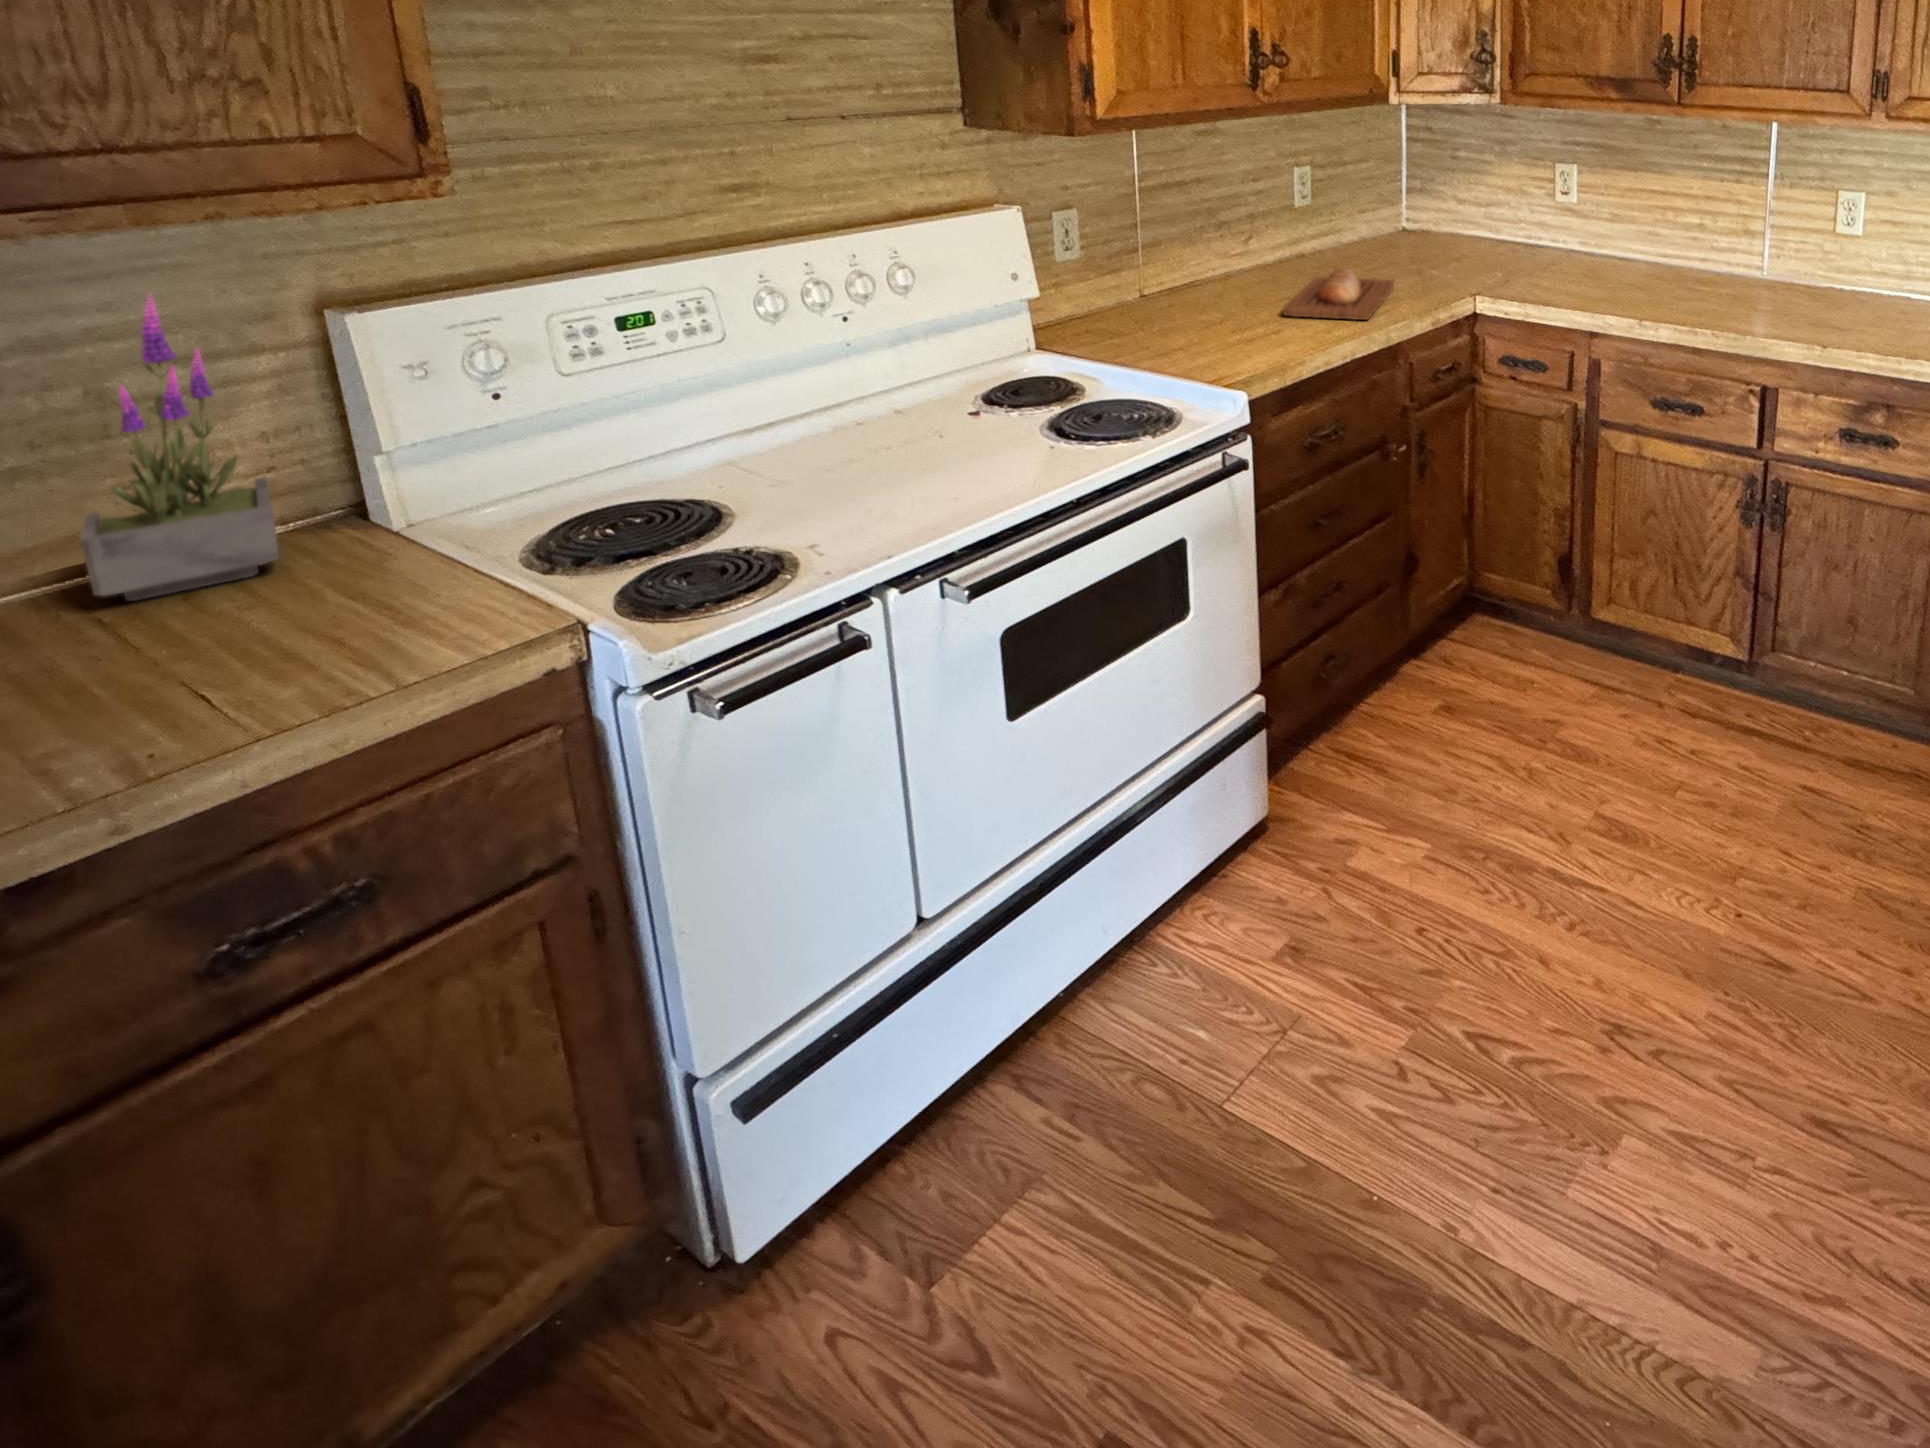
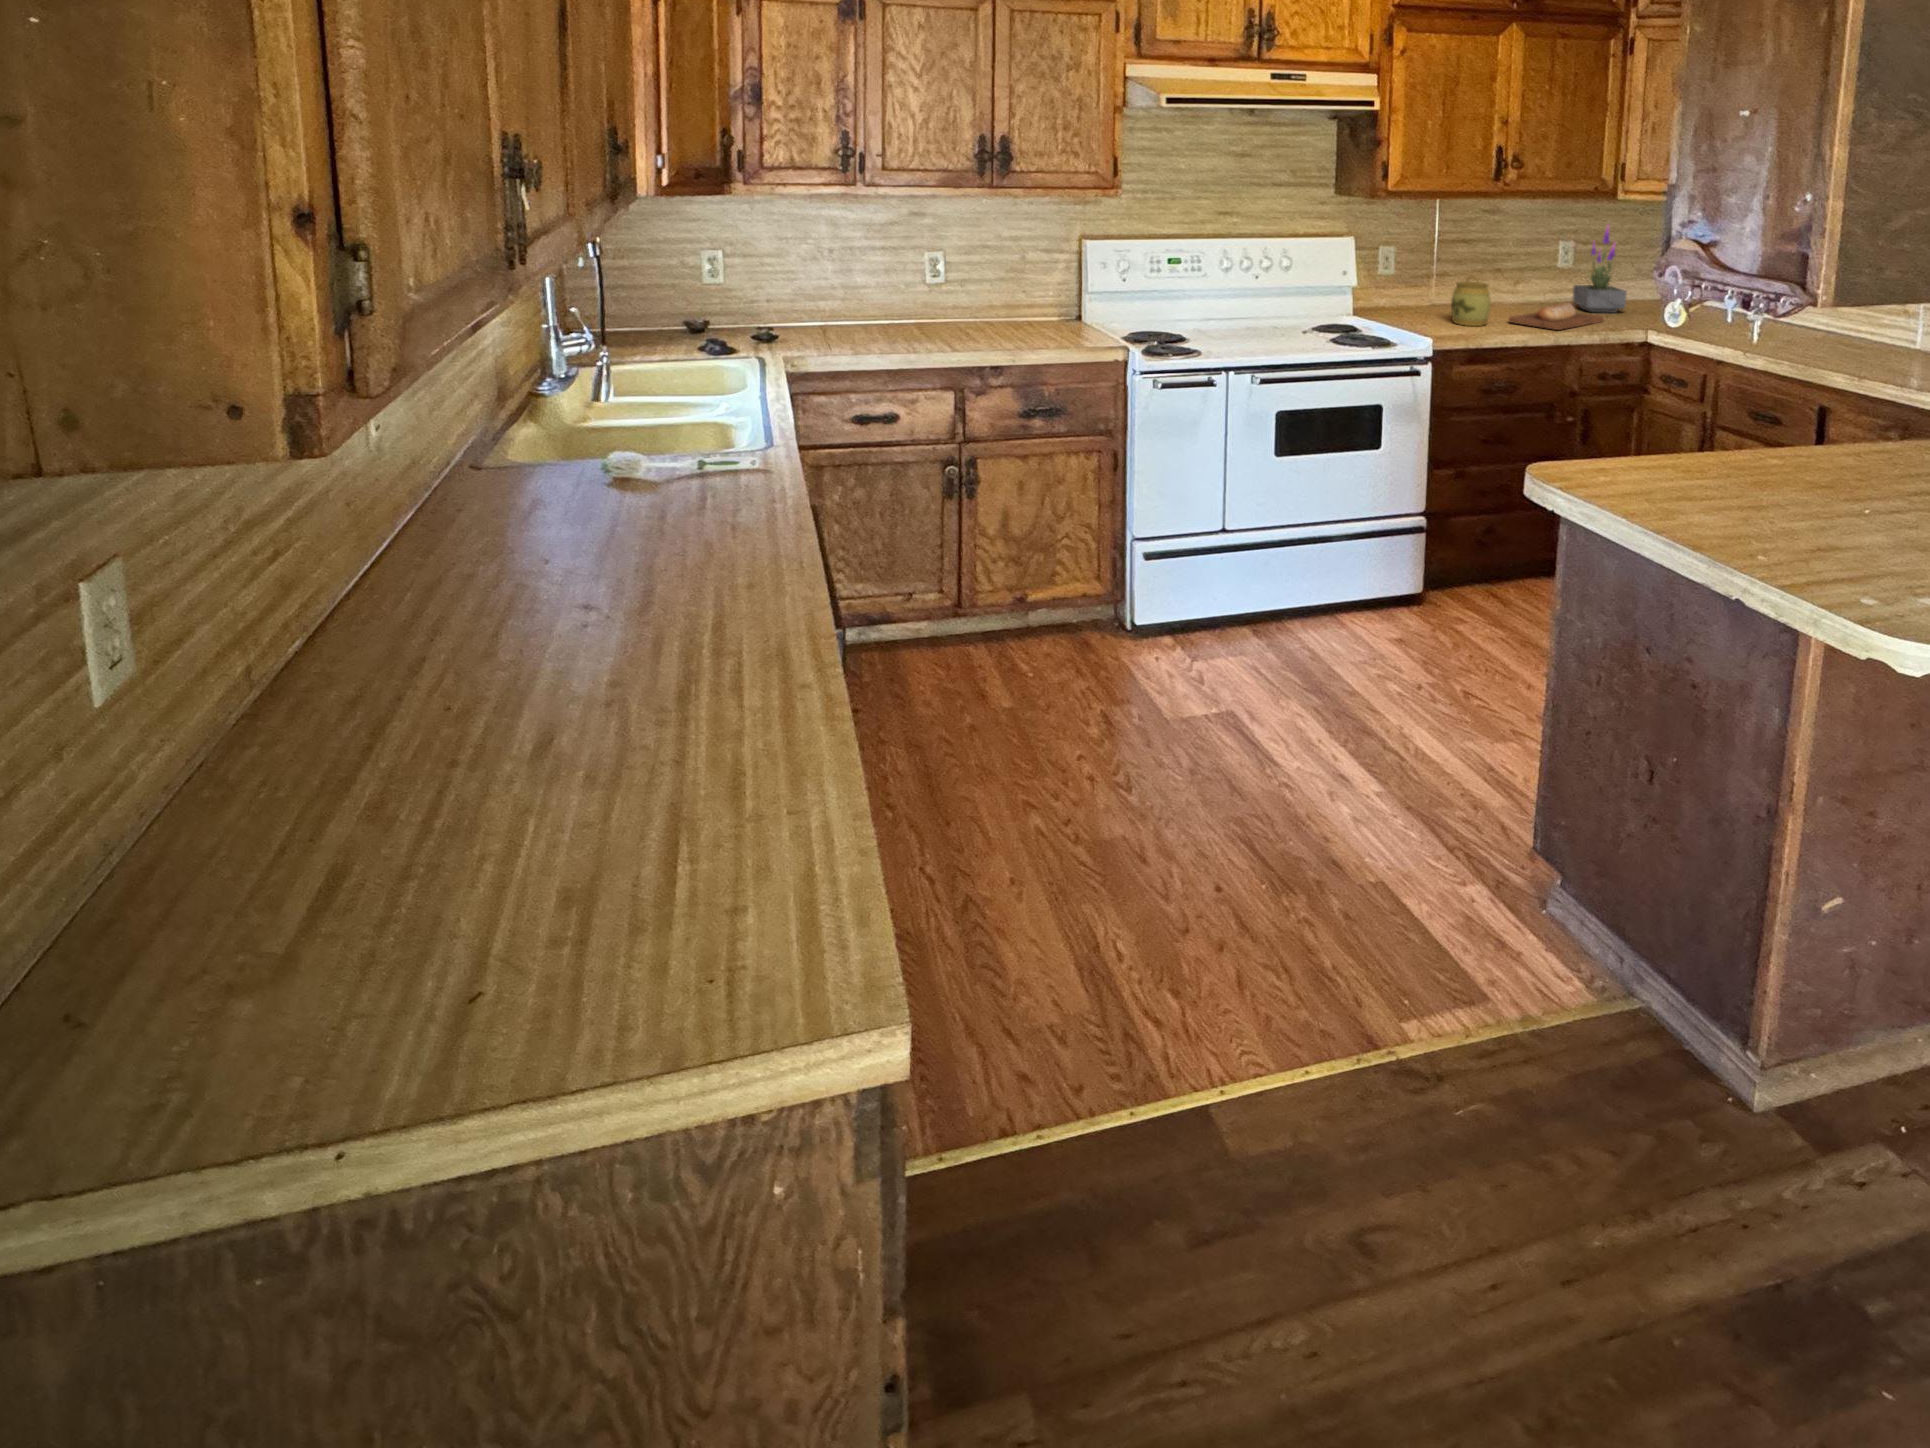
jar: none [1197,249,1263,336] -> present [1451,276,1491,326]
potted plant: present [81,295,279,601] -> present [1573,227,1627,313]

